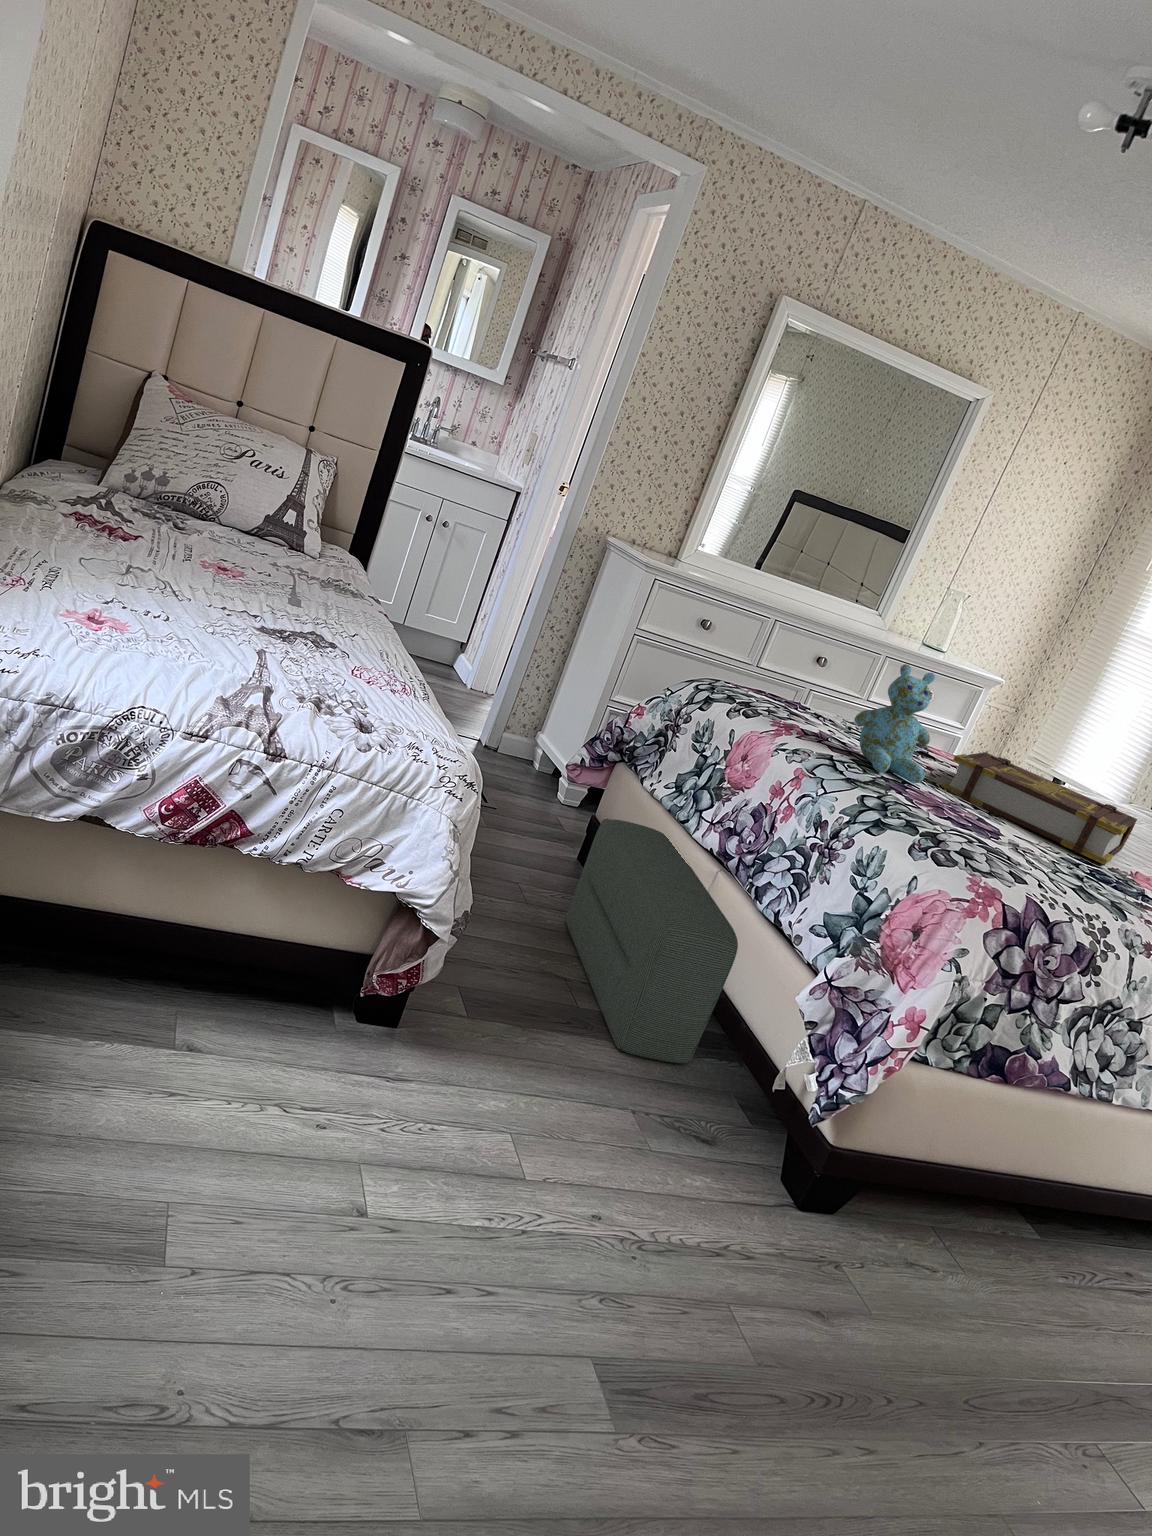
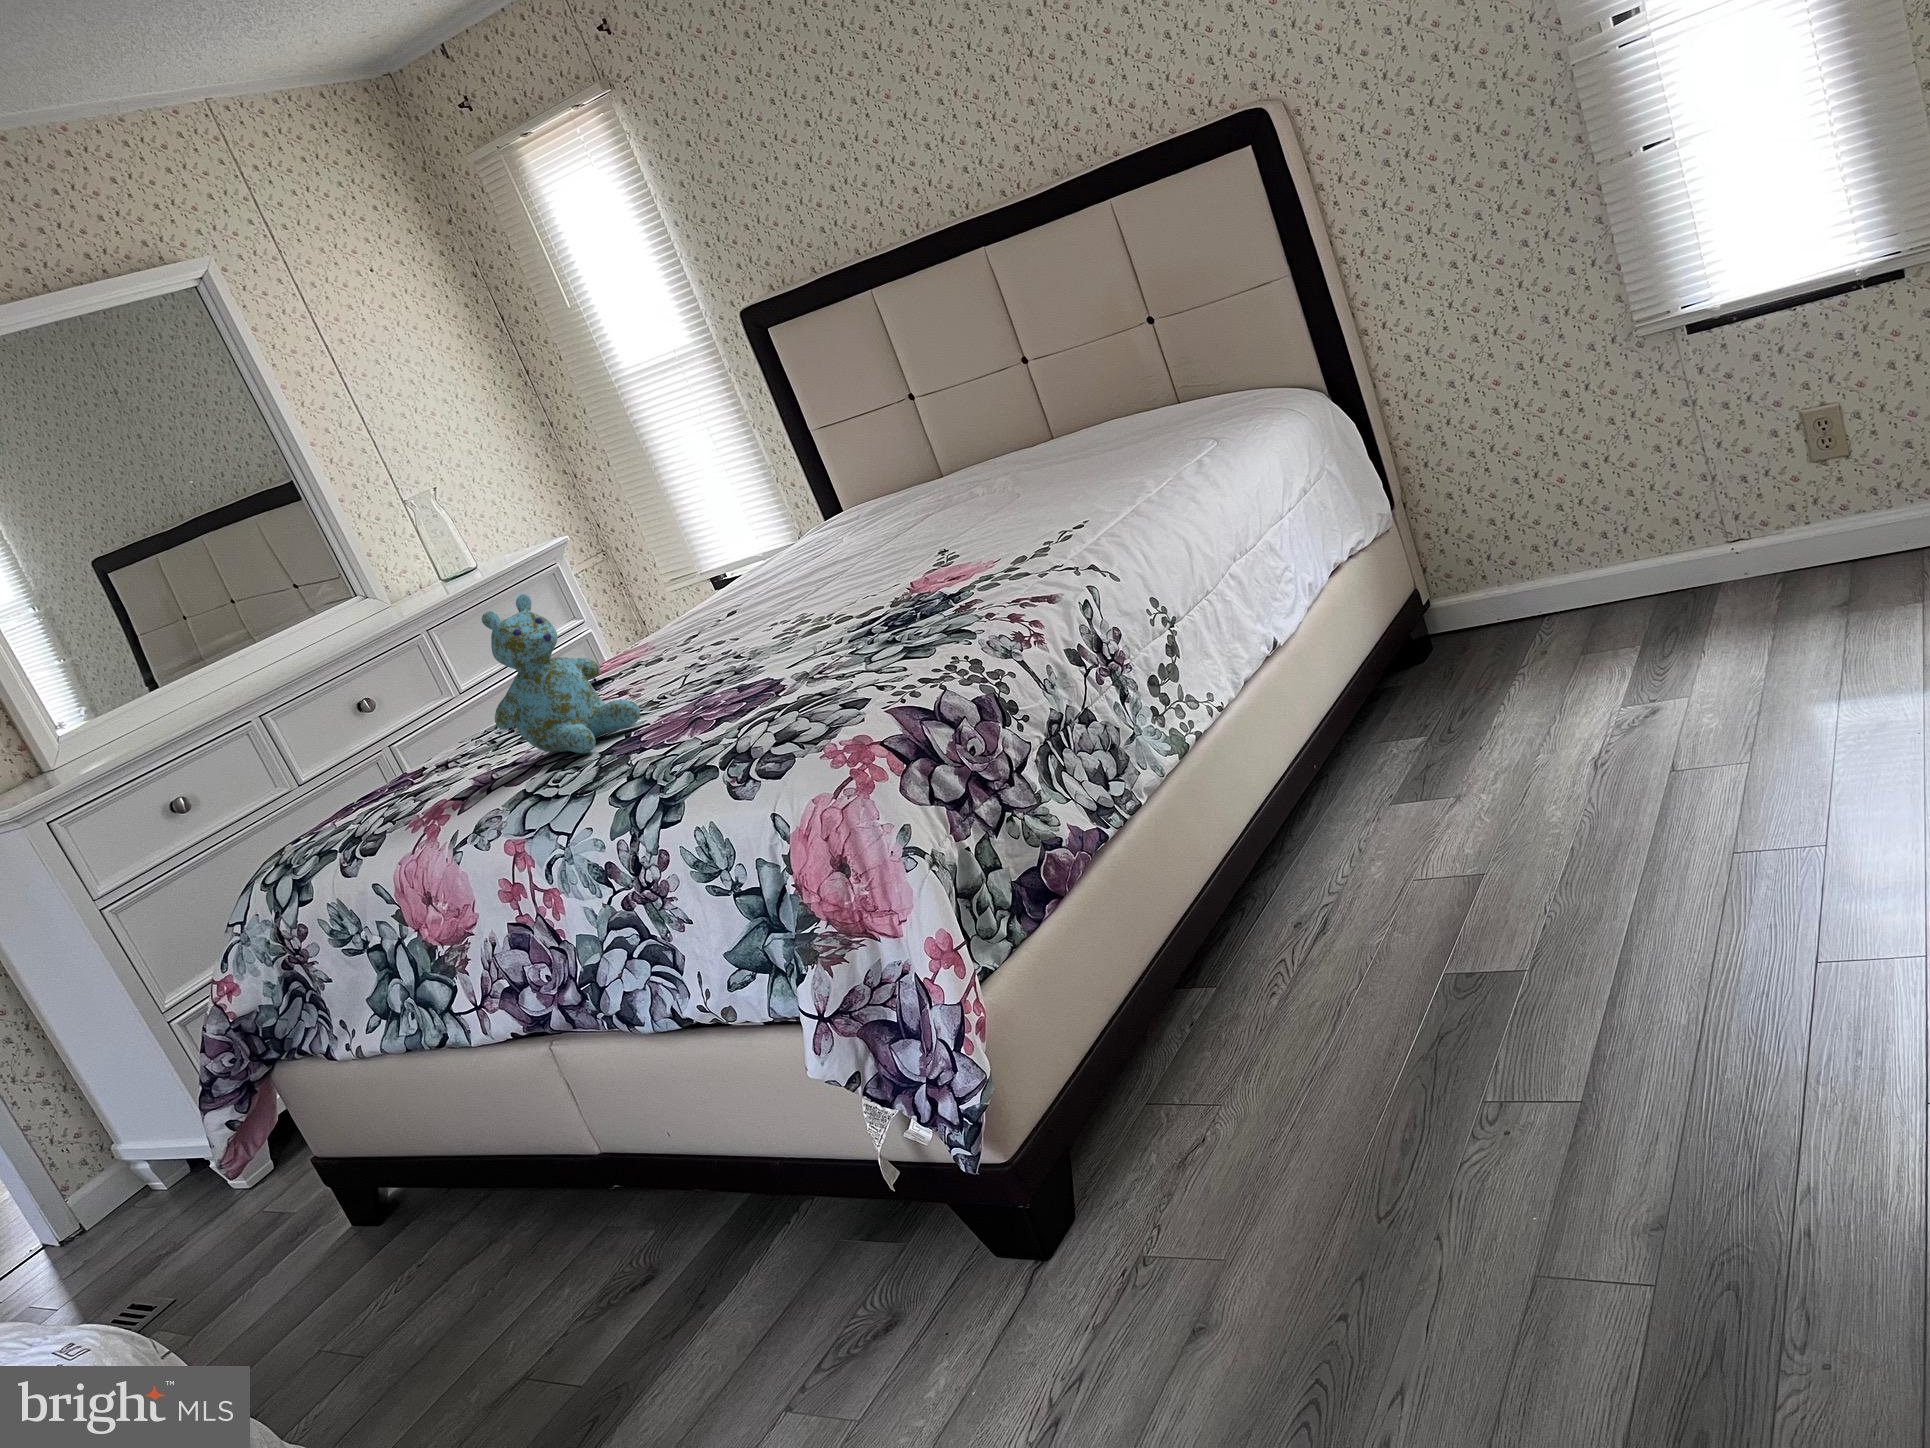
book: present [942,752,1137,865] -> none [638,535,886,699]
pouf: present [565,819,738,1063] -> none [340,1076,763,1365]

